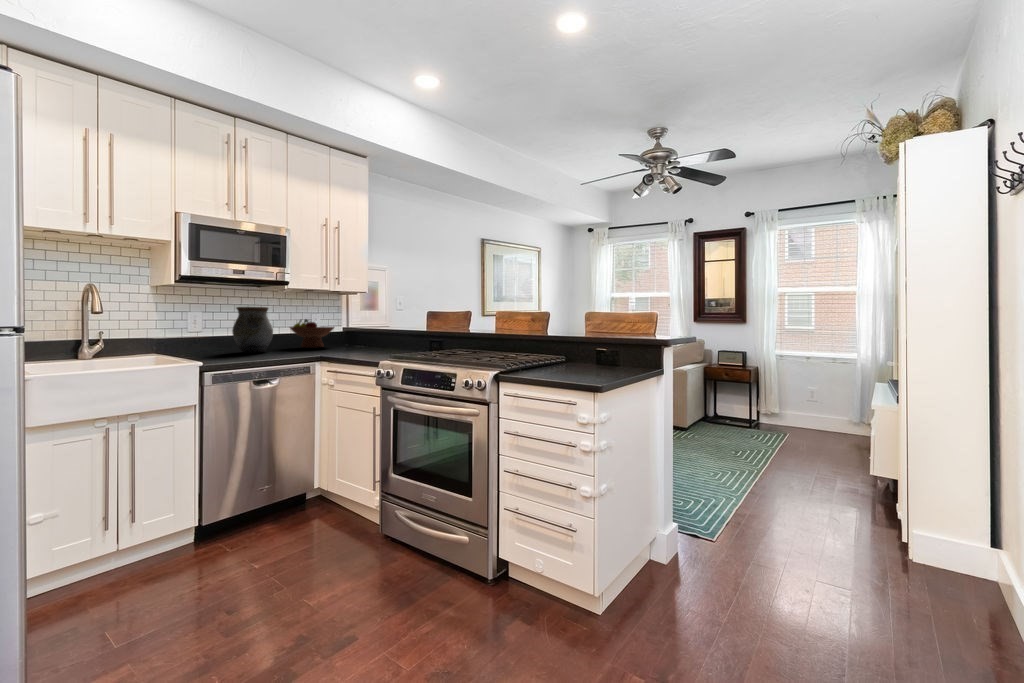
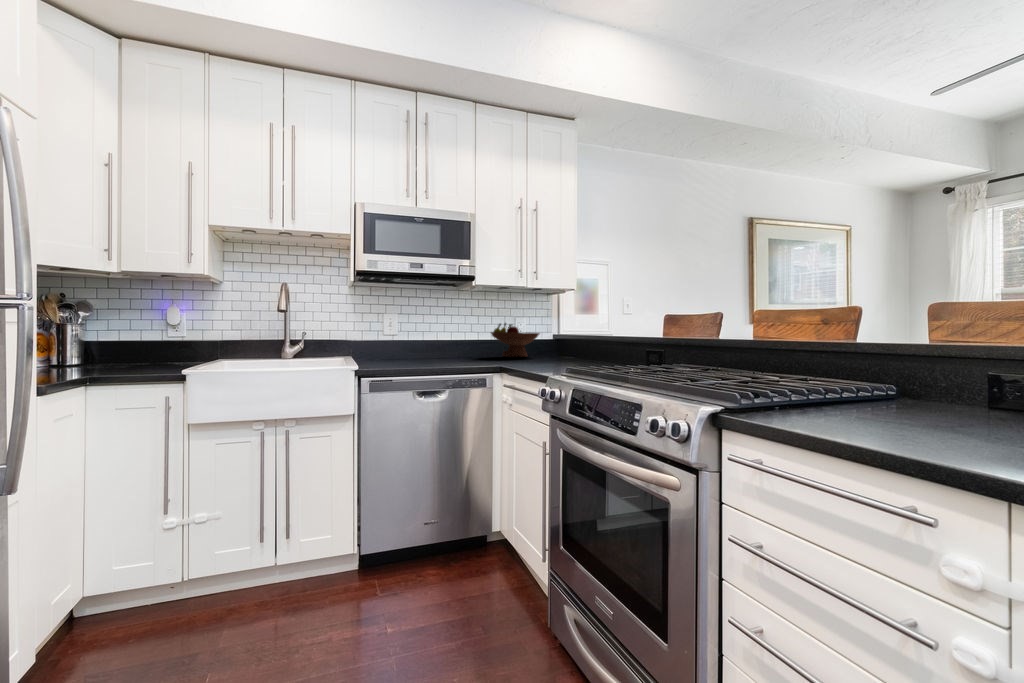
vase: present [232,307,273,353] -> none [426,308,467,360]

